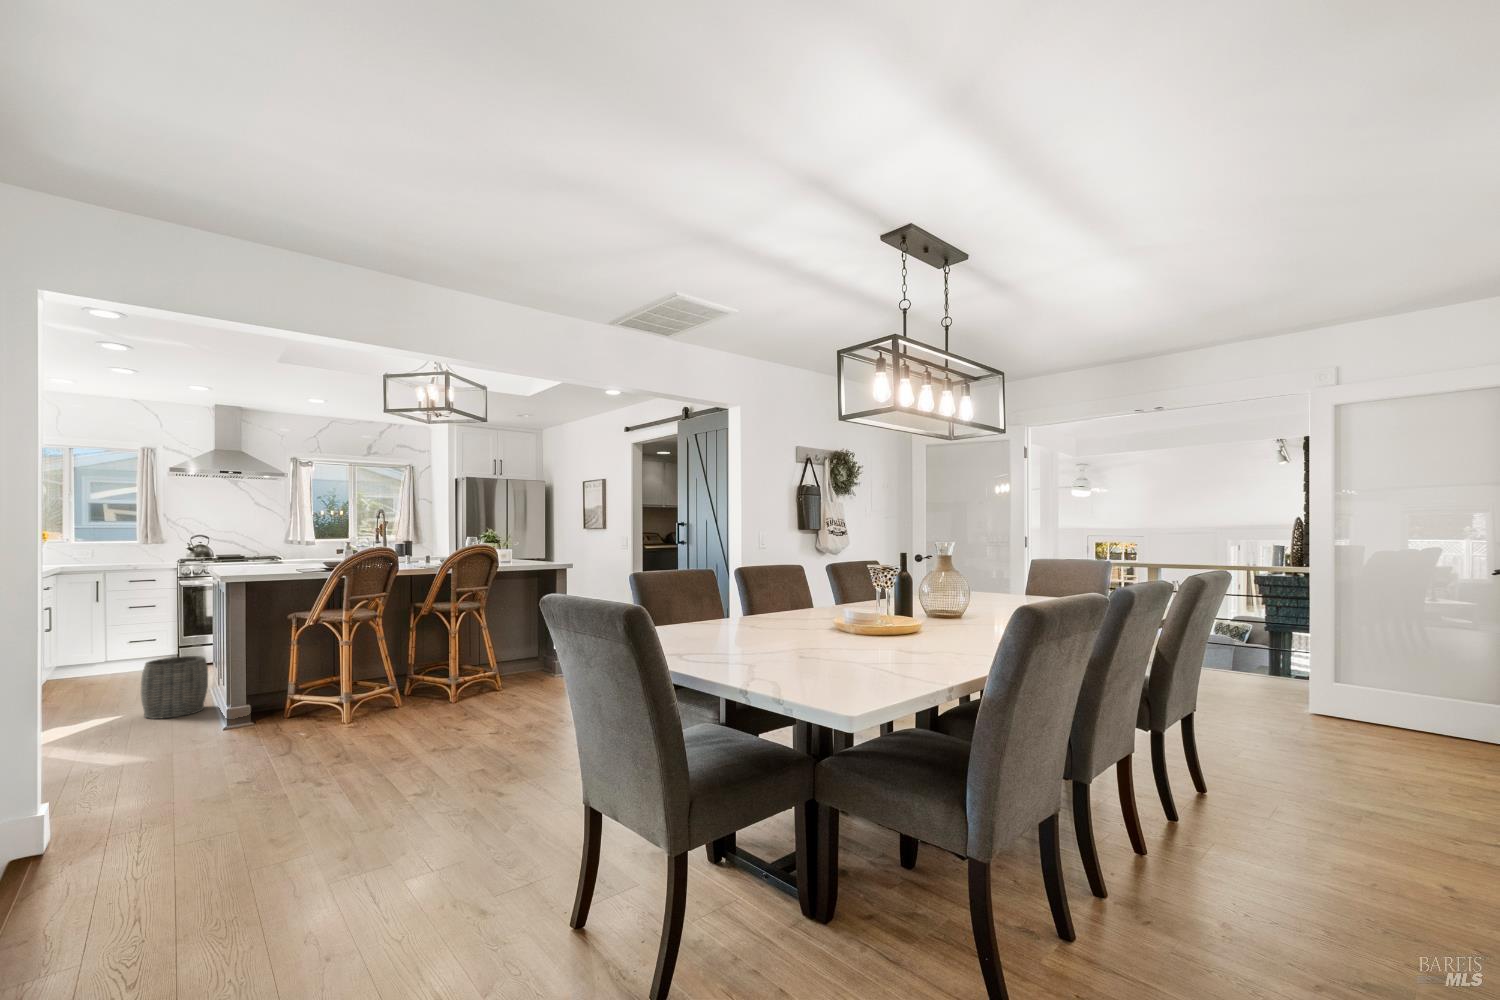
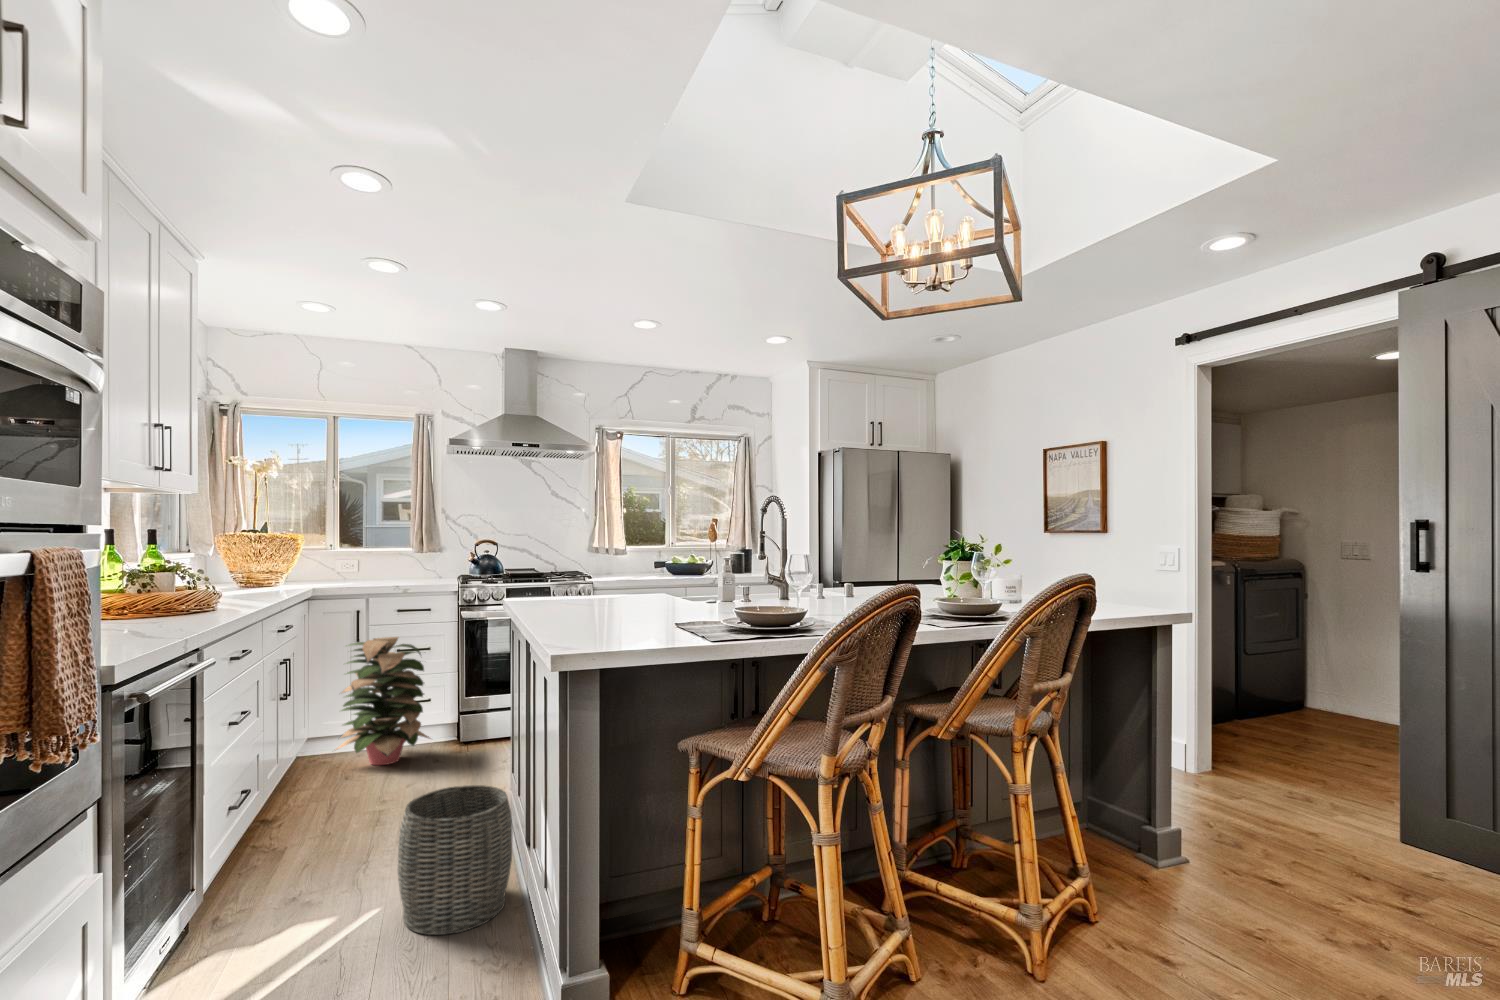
decorative plant: none [79,598,158,679] -> present [336,637,429,765]

